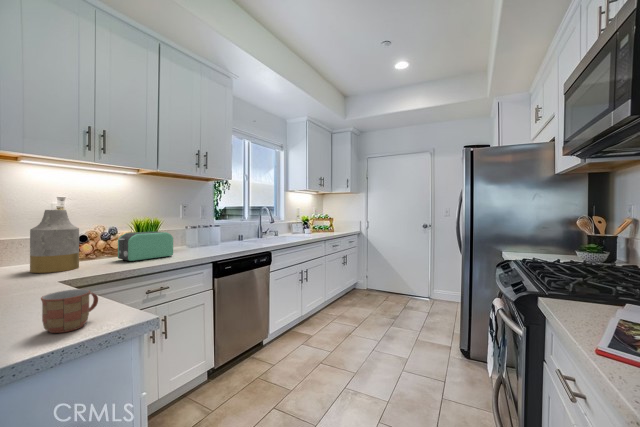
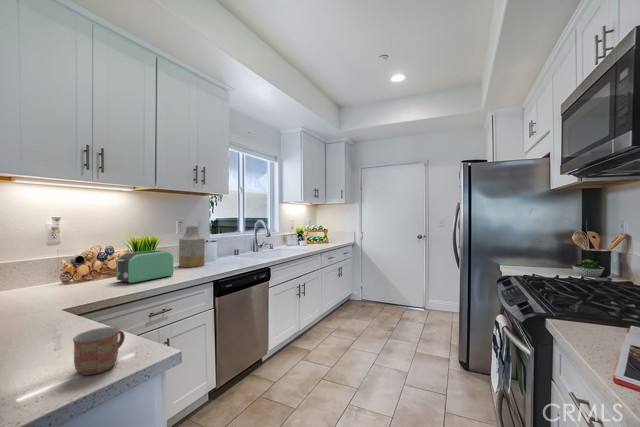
vase: present [30,210,79,273] -> present [179,226,205,267]

